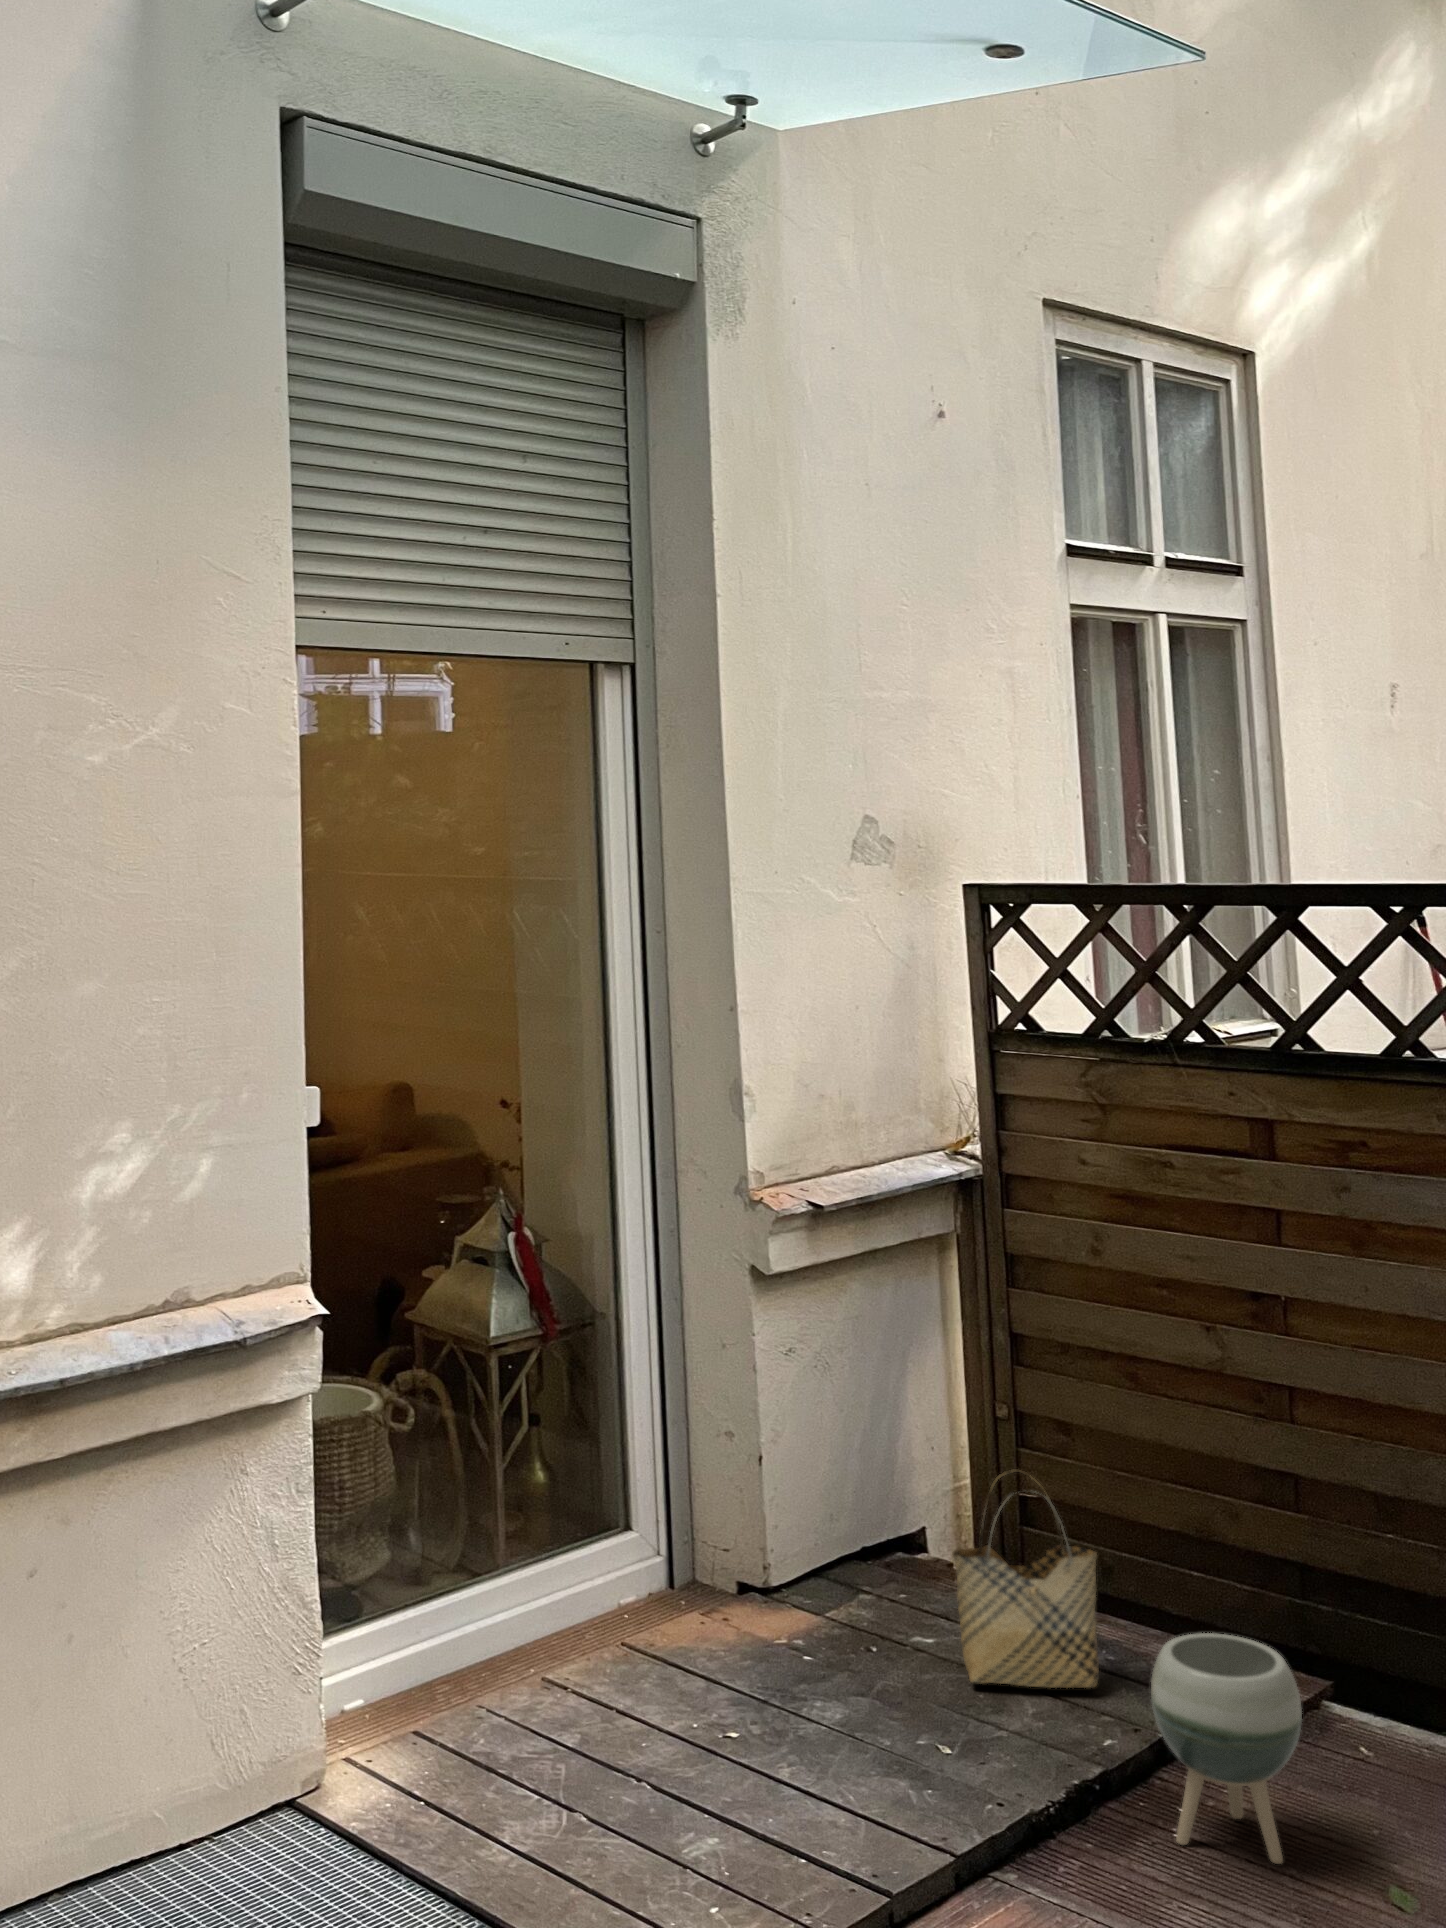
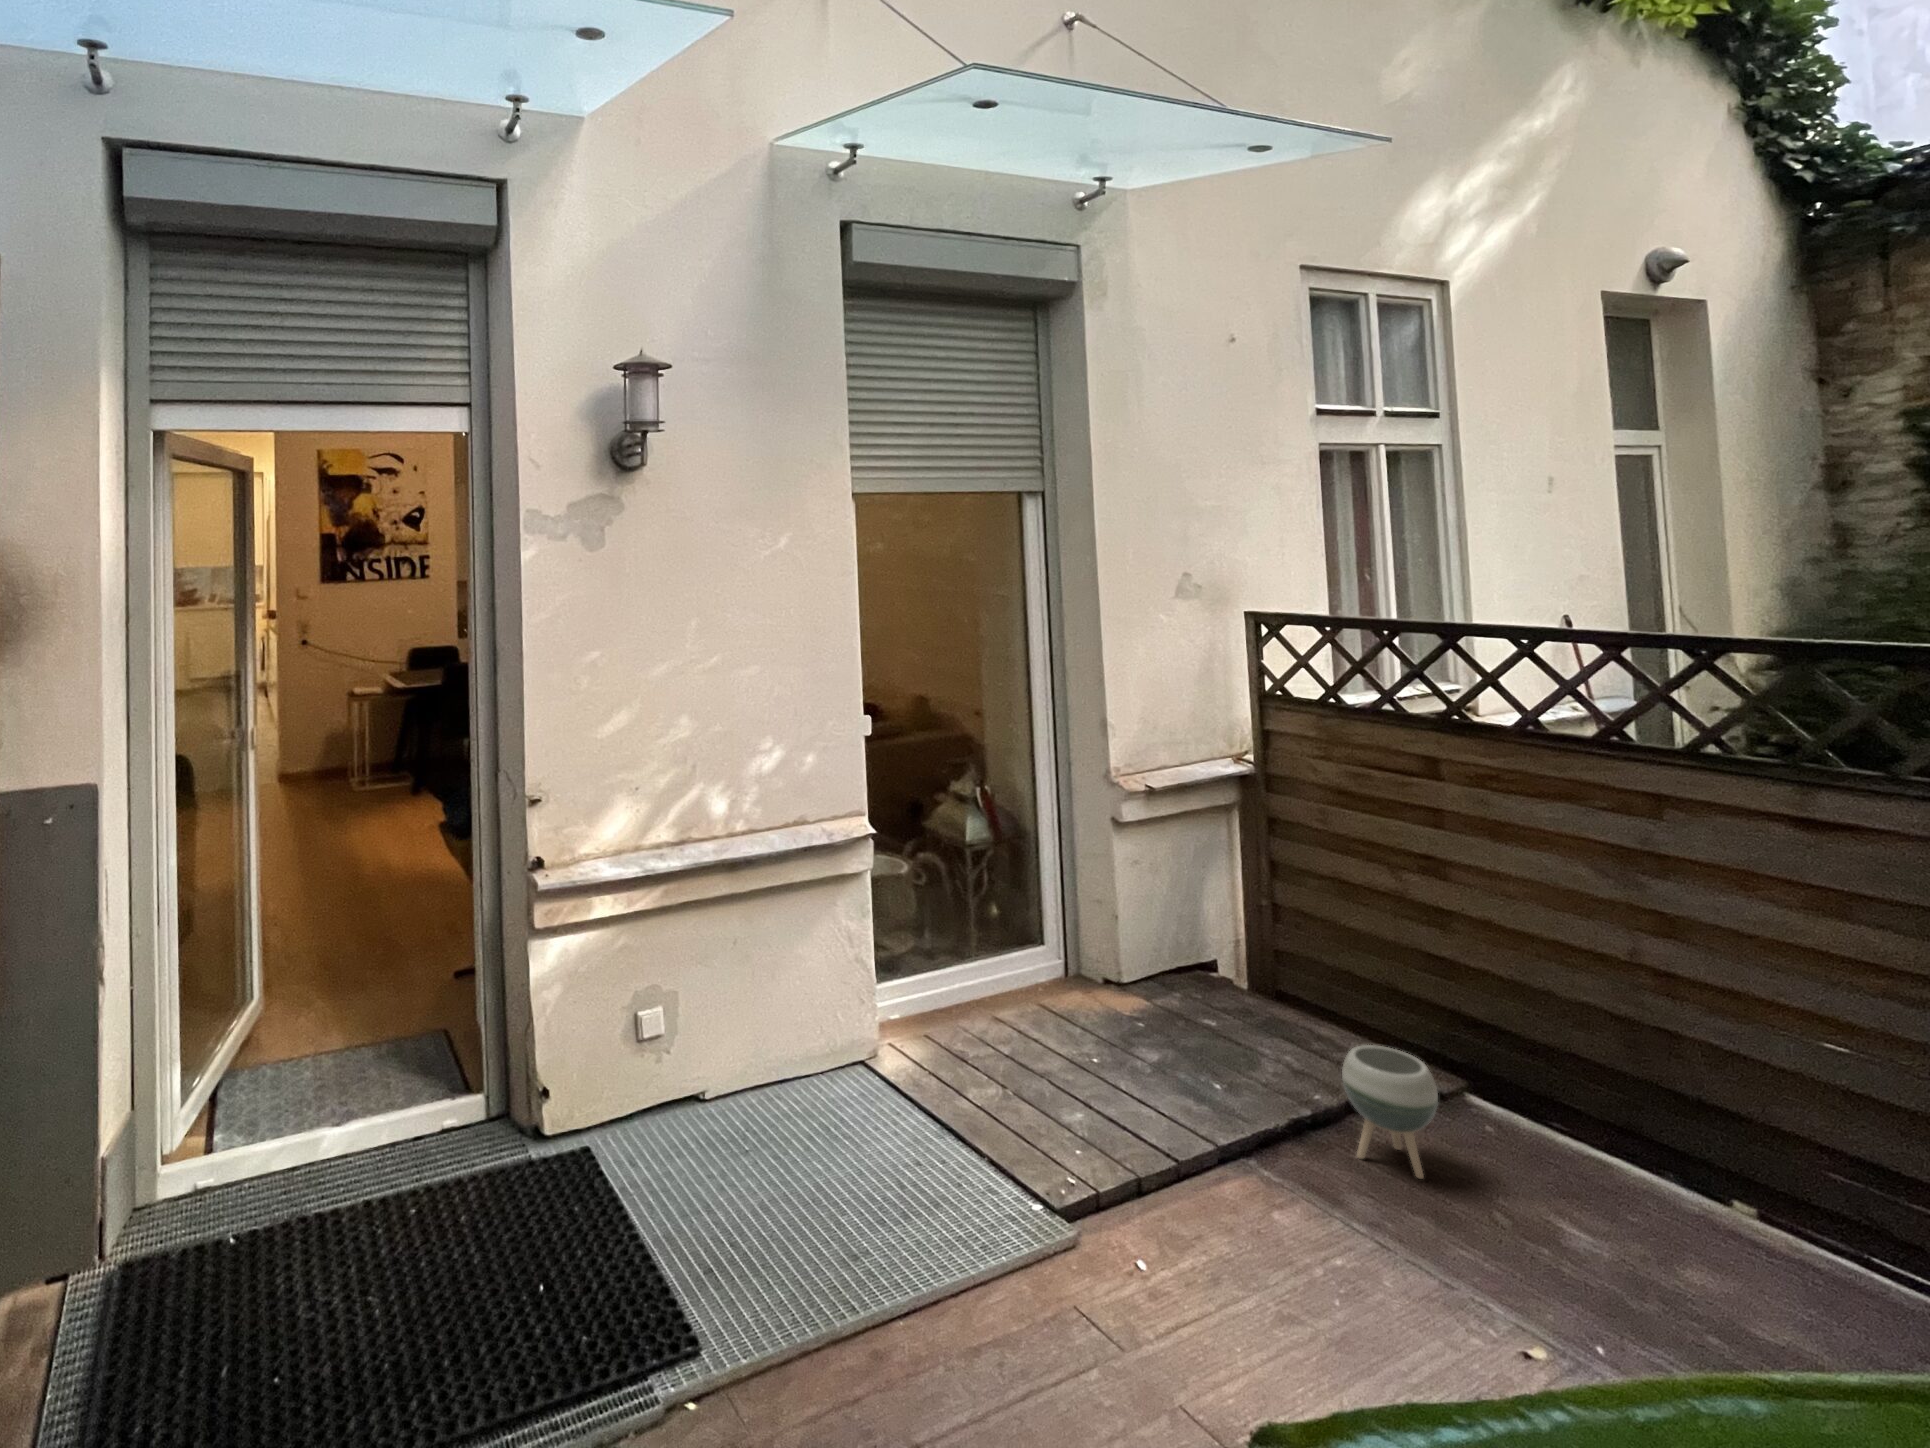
woven basket: present [952,1469,1099,1688] -> none [1226,940,1316,1064]

